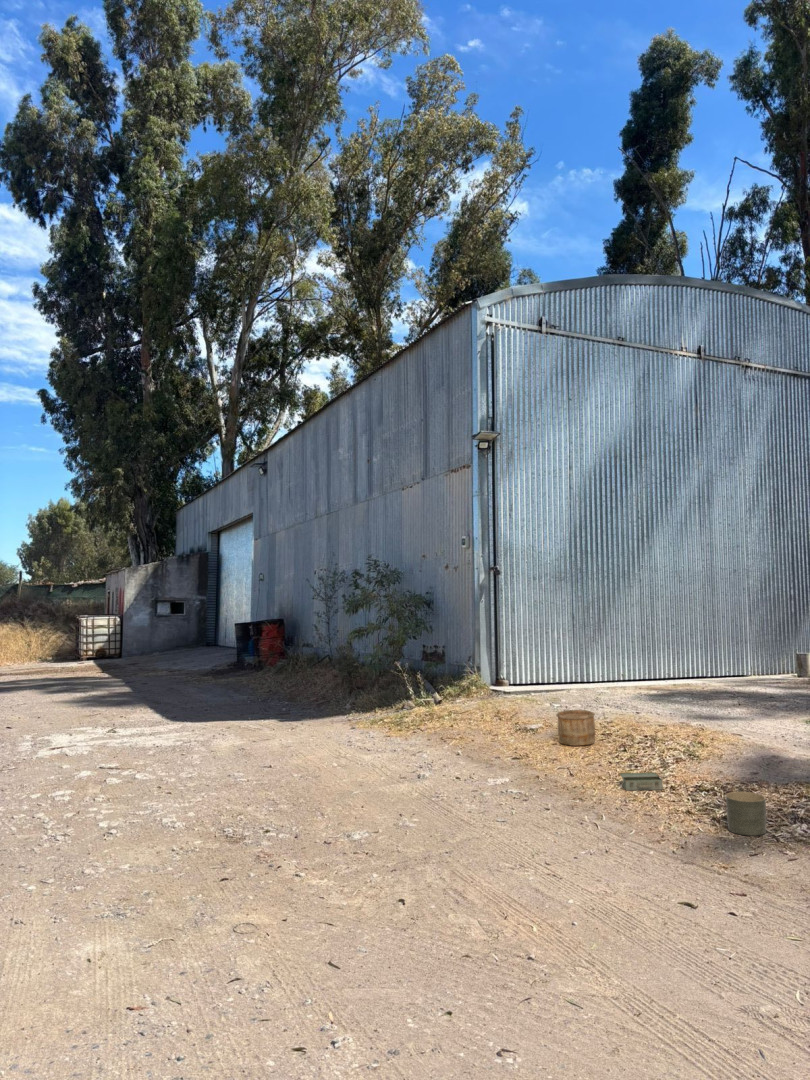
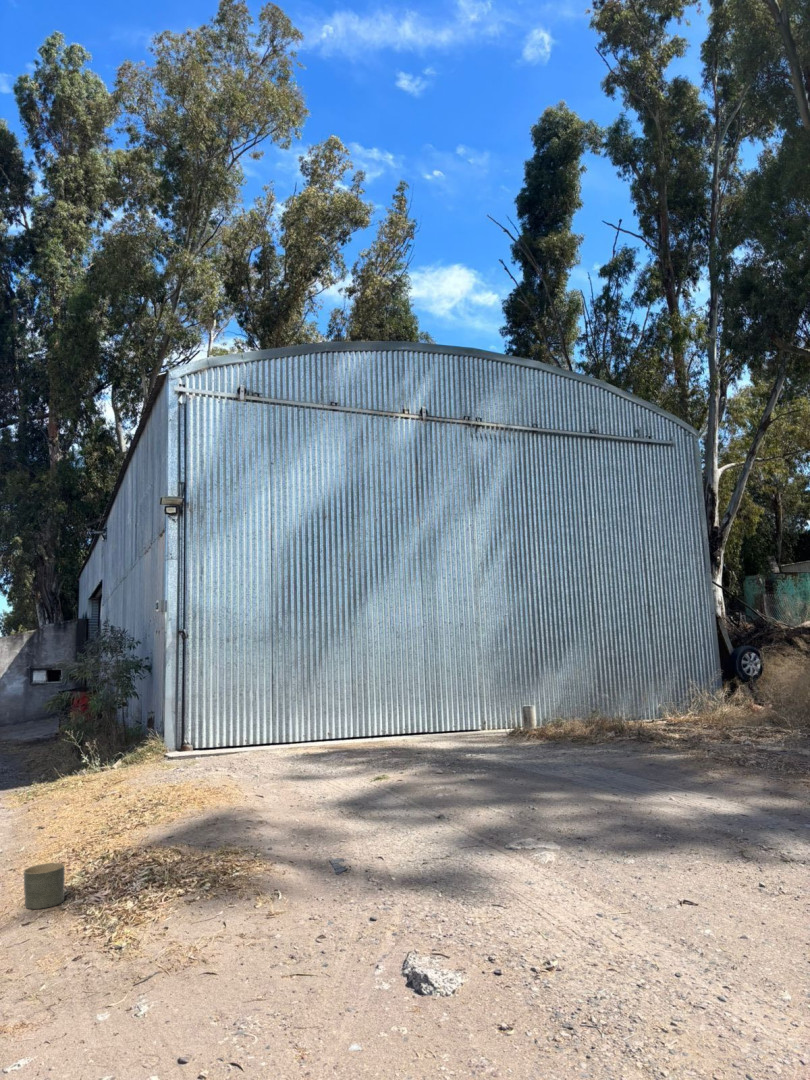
wooden bucket: present [556,710,595,746] -> none [92,776,132,814]
toolbox: present [620,773,663,790] -> none [35,842,83,862]

